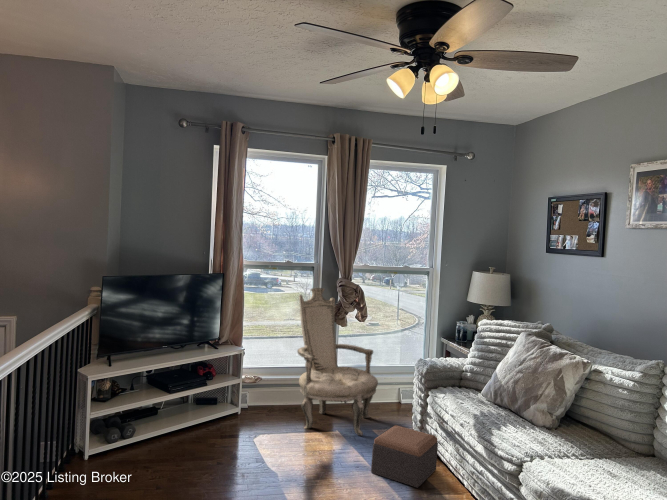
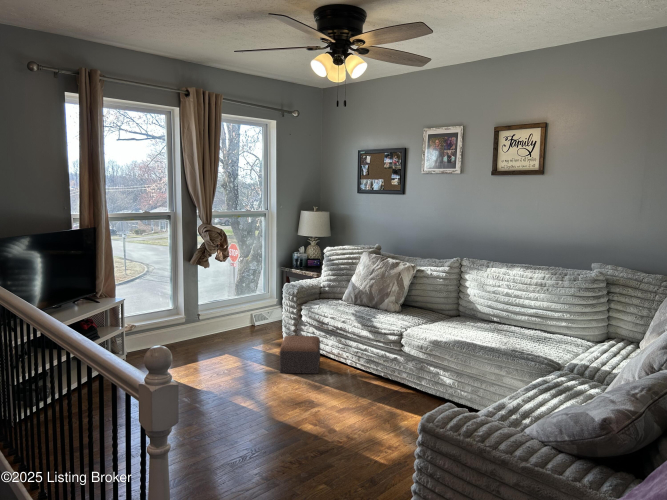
armchair: present [297,288,378,436] -> none [176,238,255,357]

